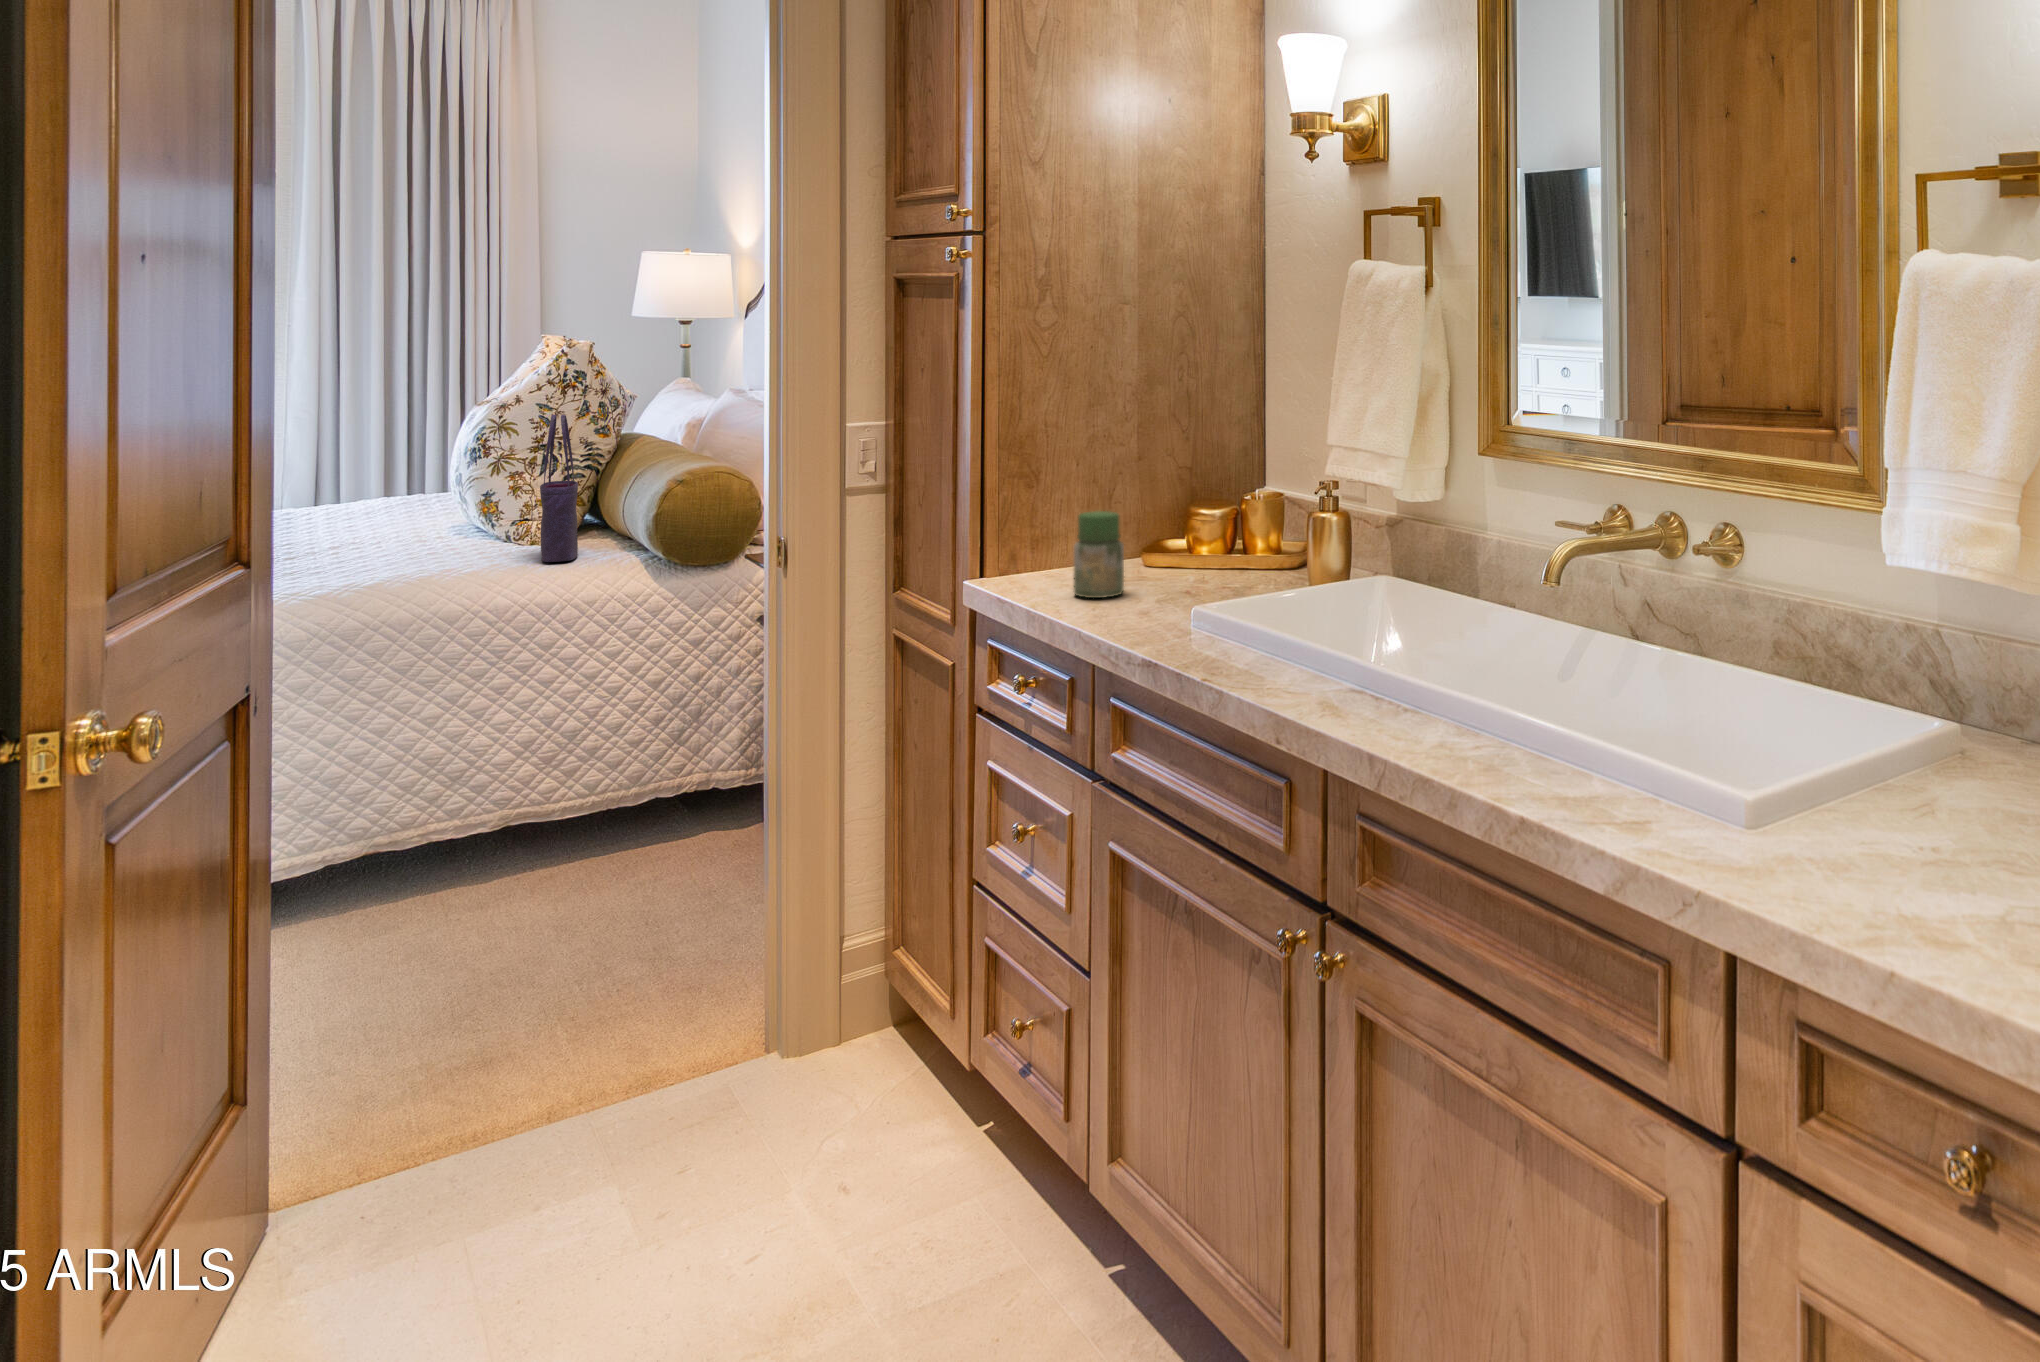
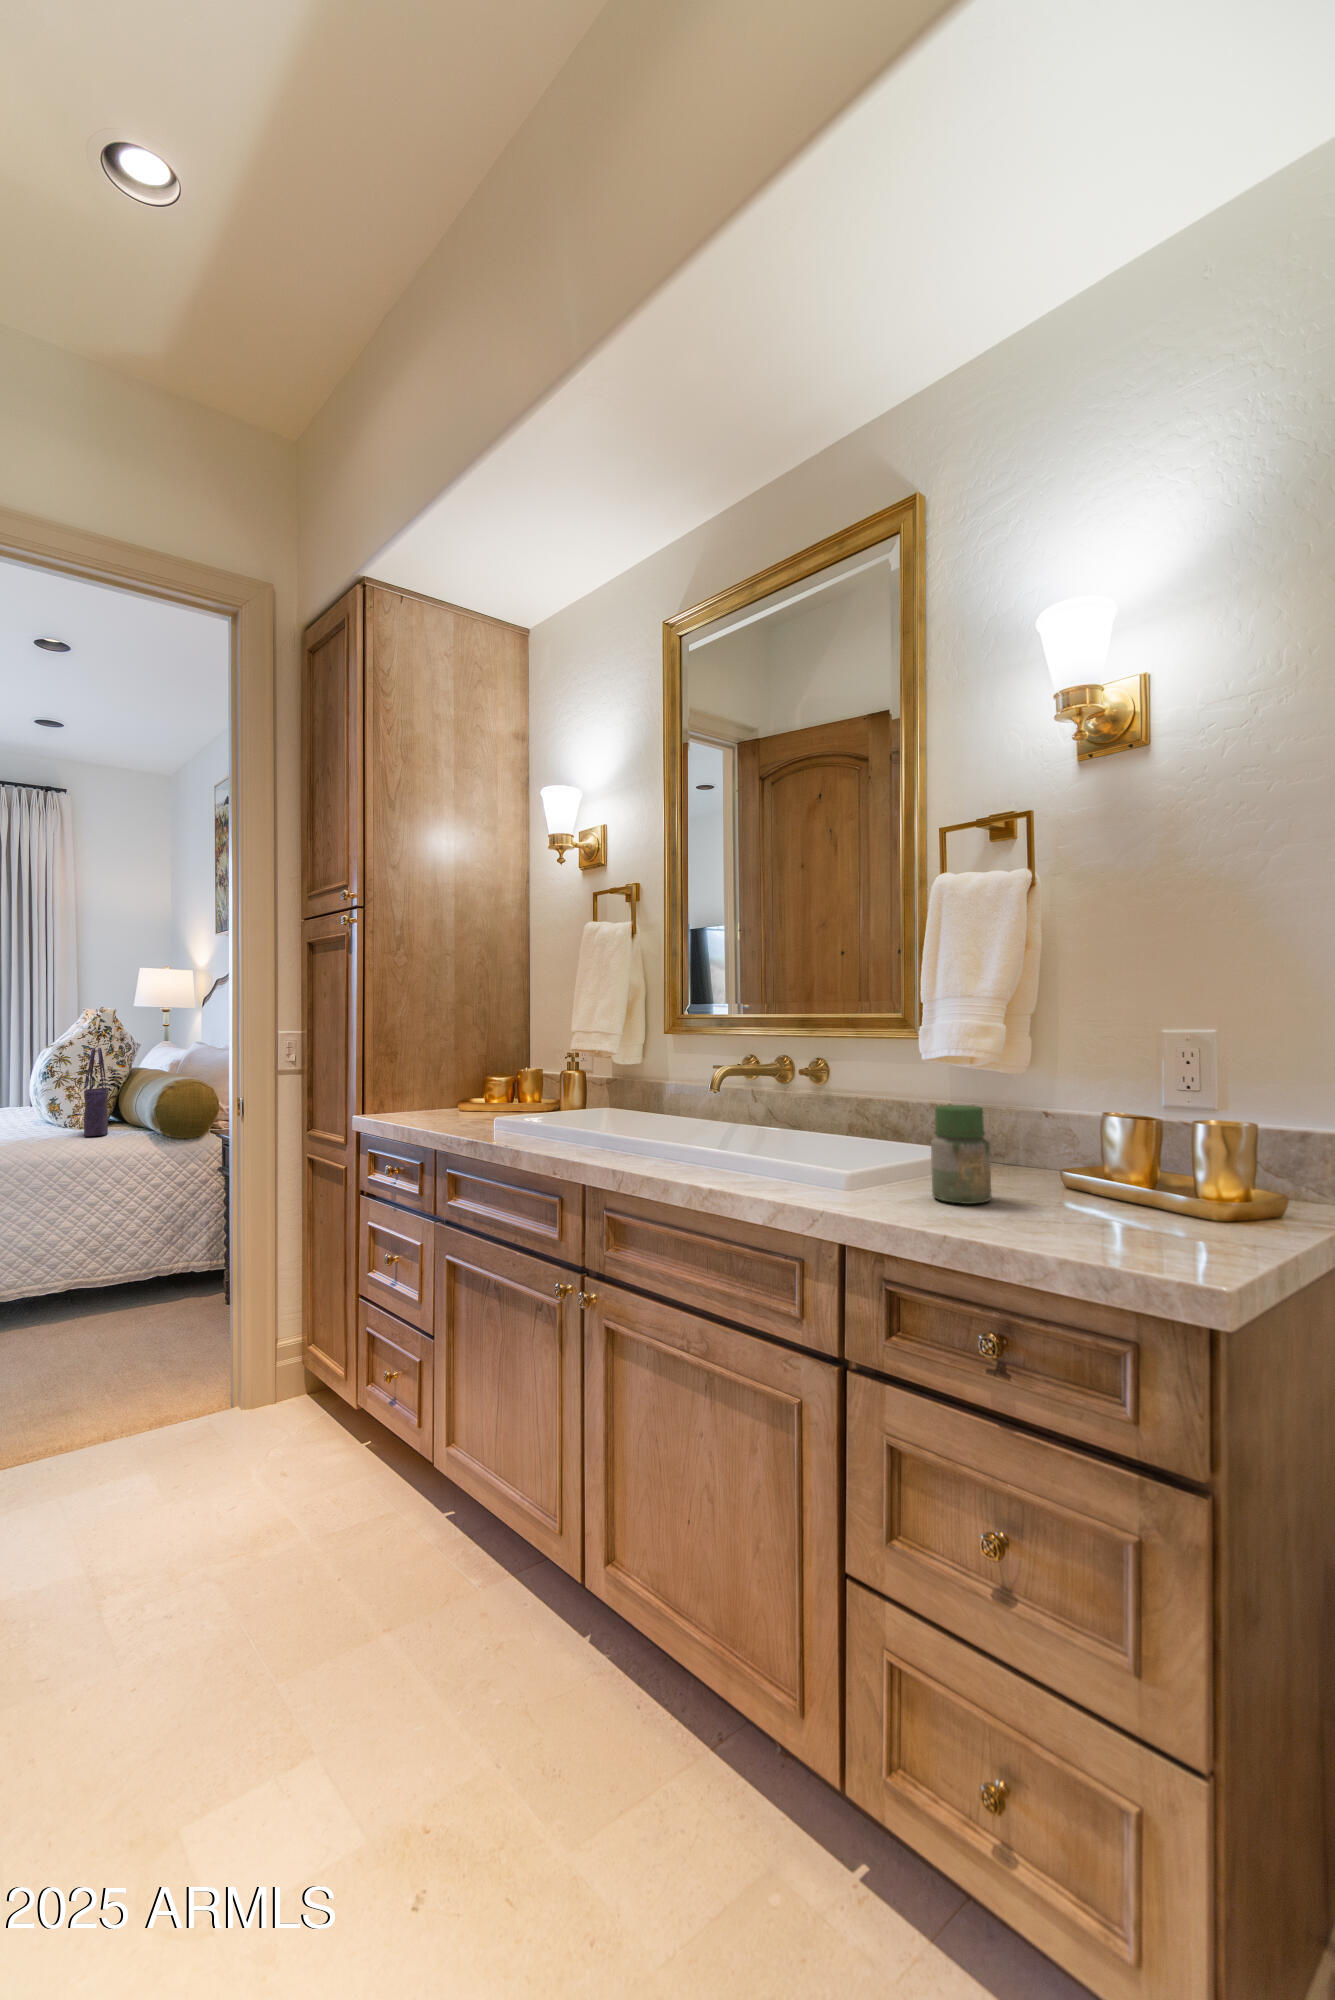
jar: present [1074,511,1124,598] -> present [931,1105,991,1204]

